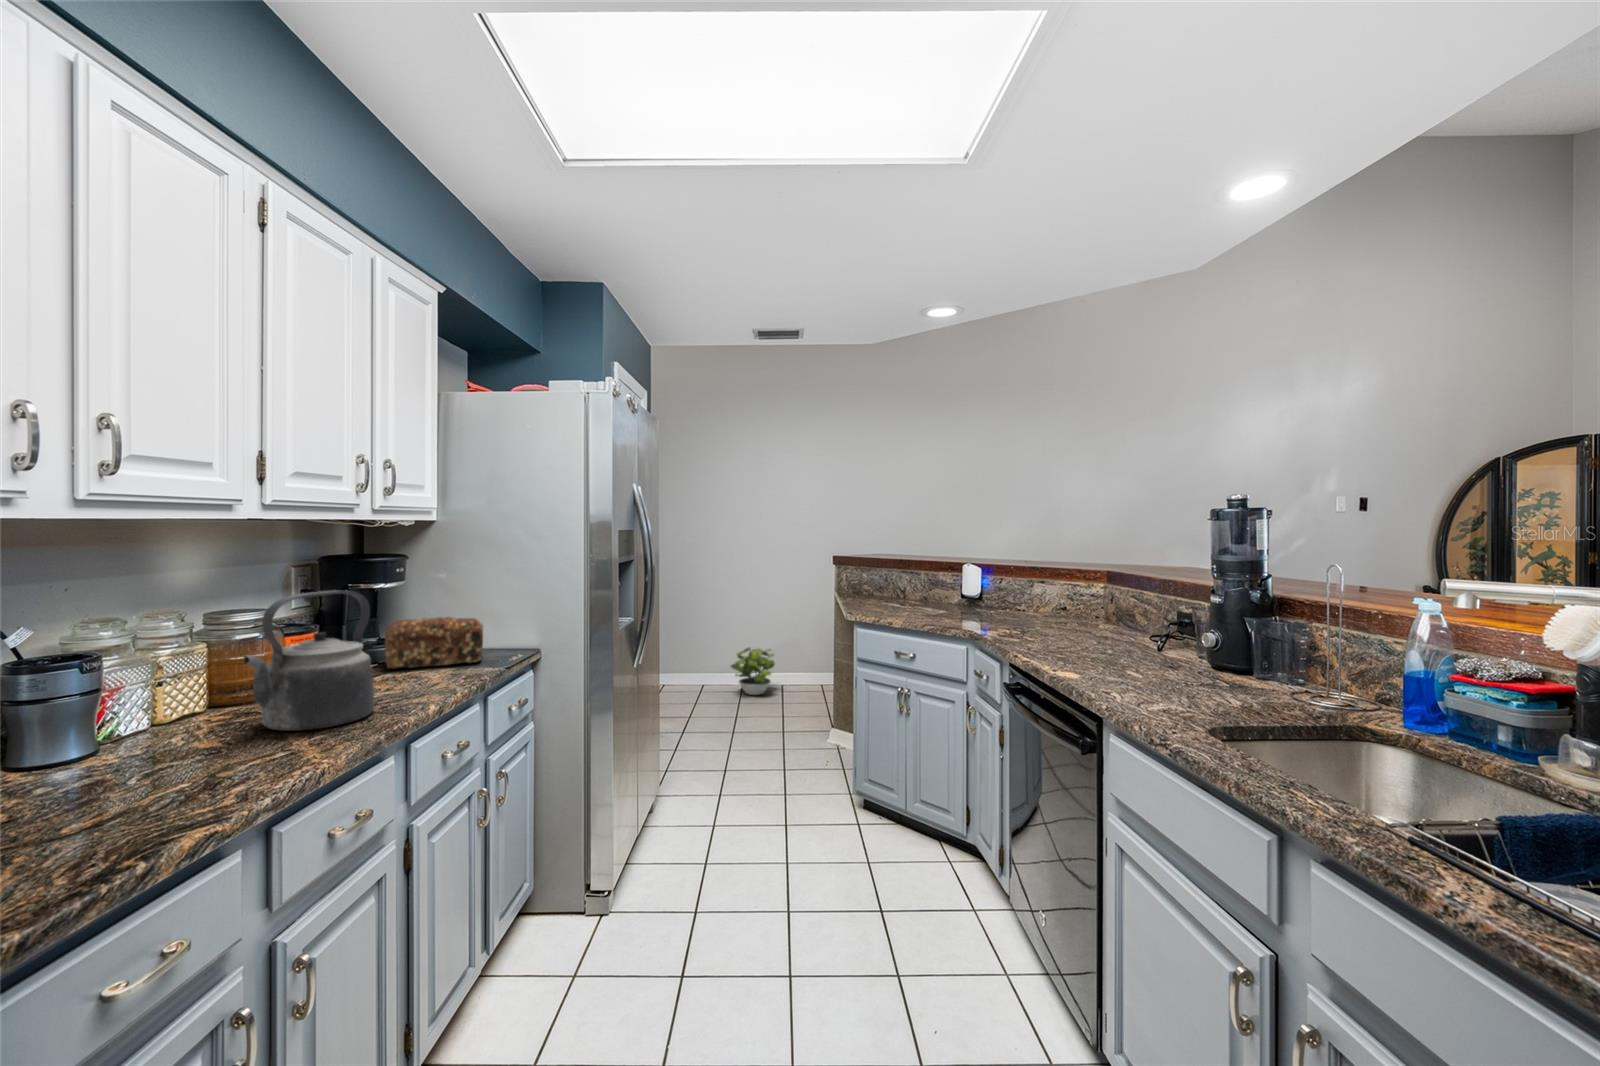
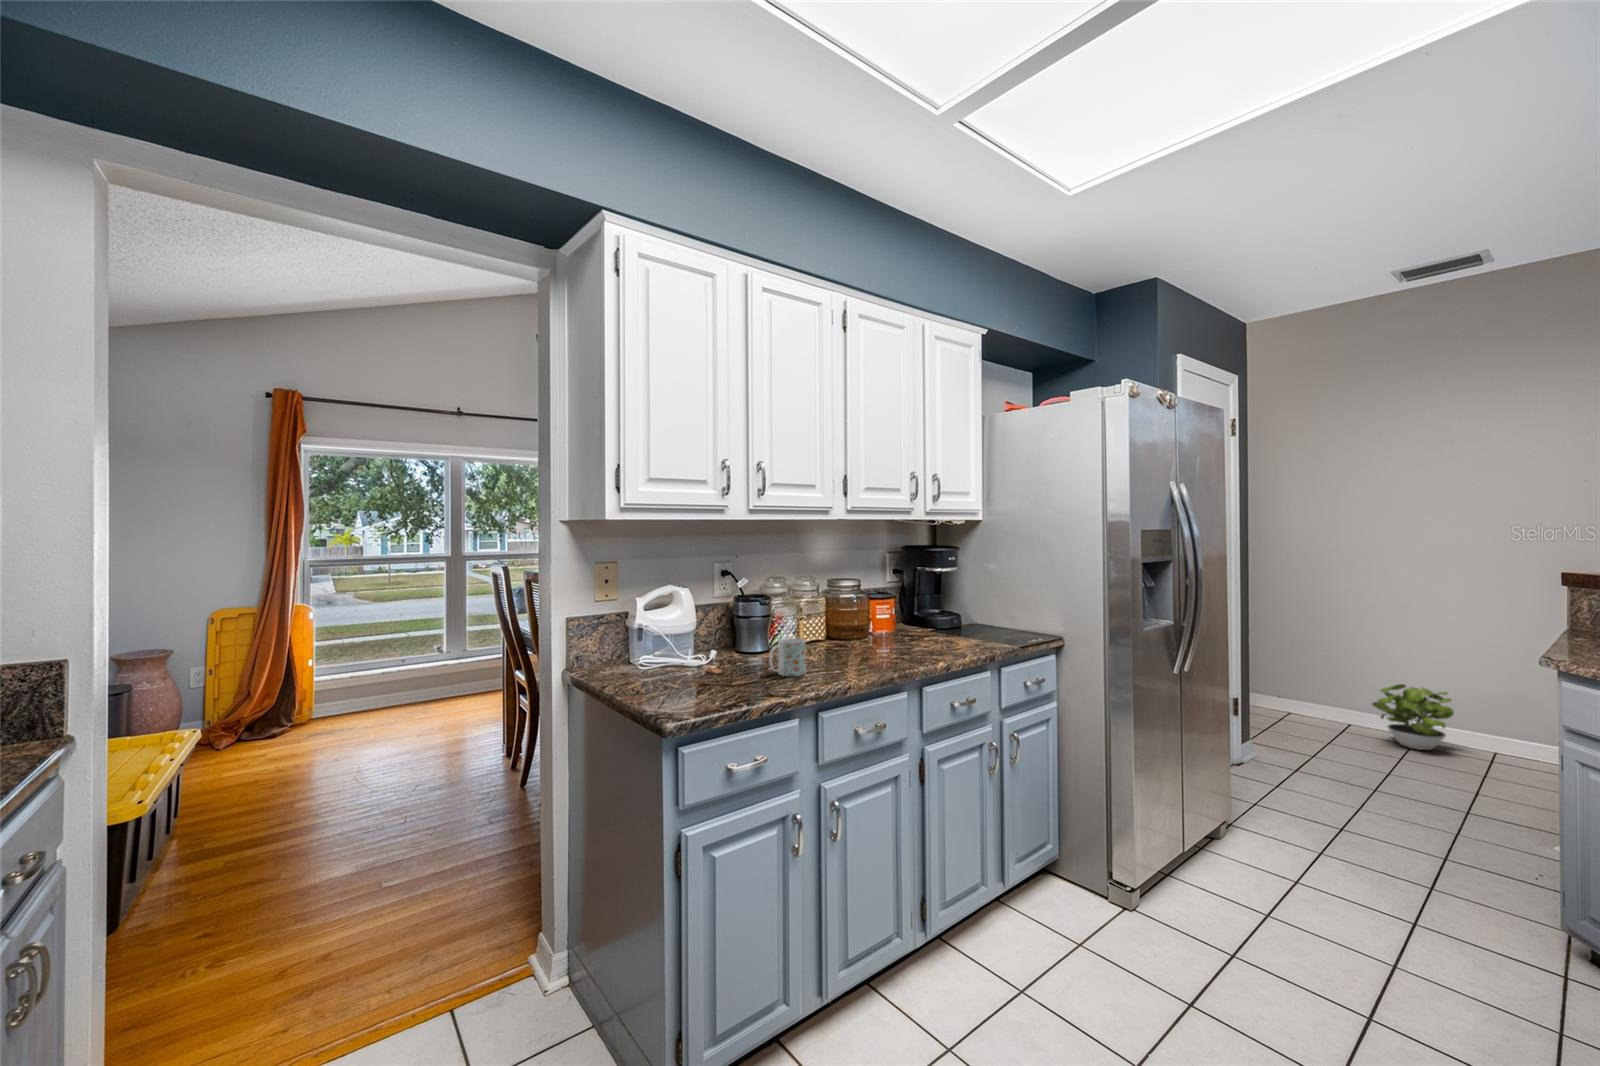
kettle: present [243,590,374,731] -> none [828,566,907,661]
bread loaf: present [385,617,483,669] -> none [936,596,1012,637]
mug: none [151,719,224,787] -> present [769,638,806,676]

